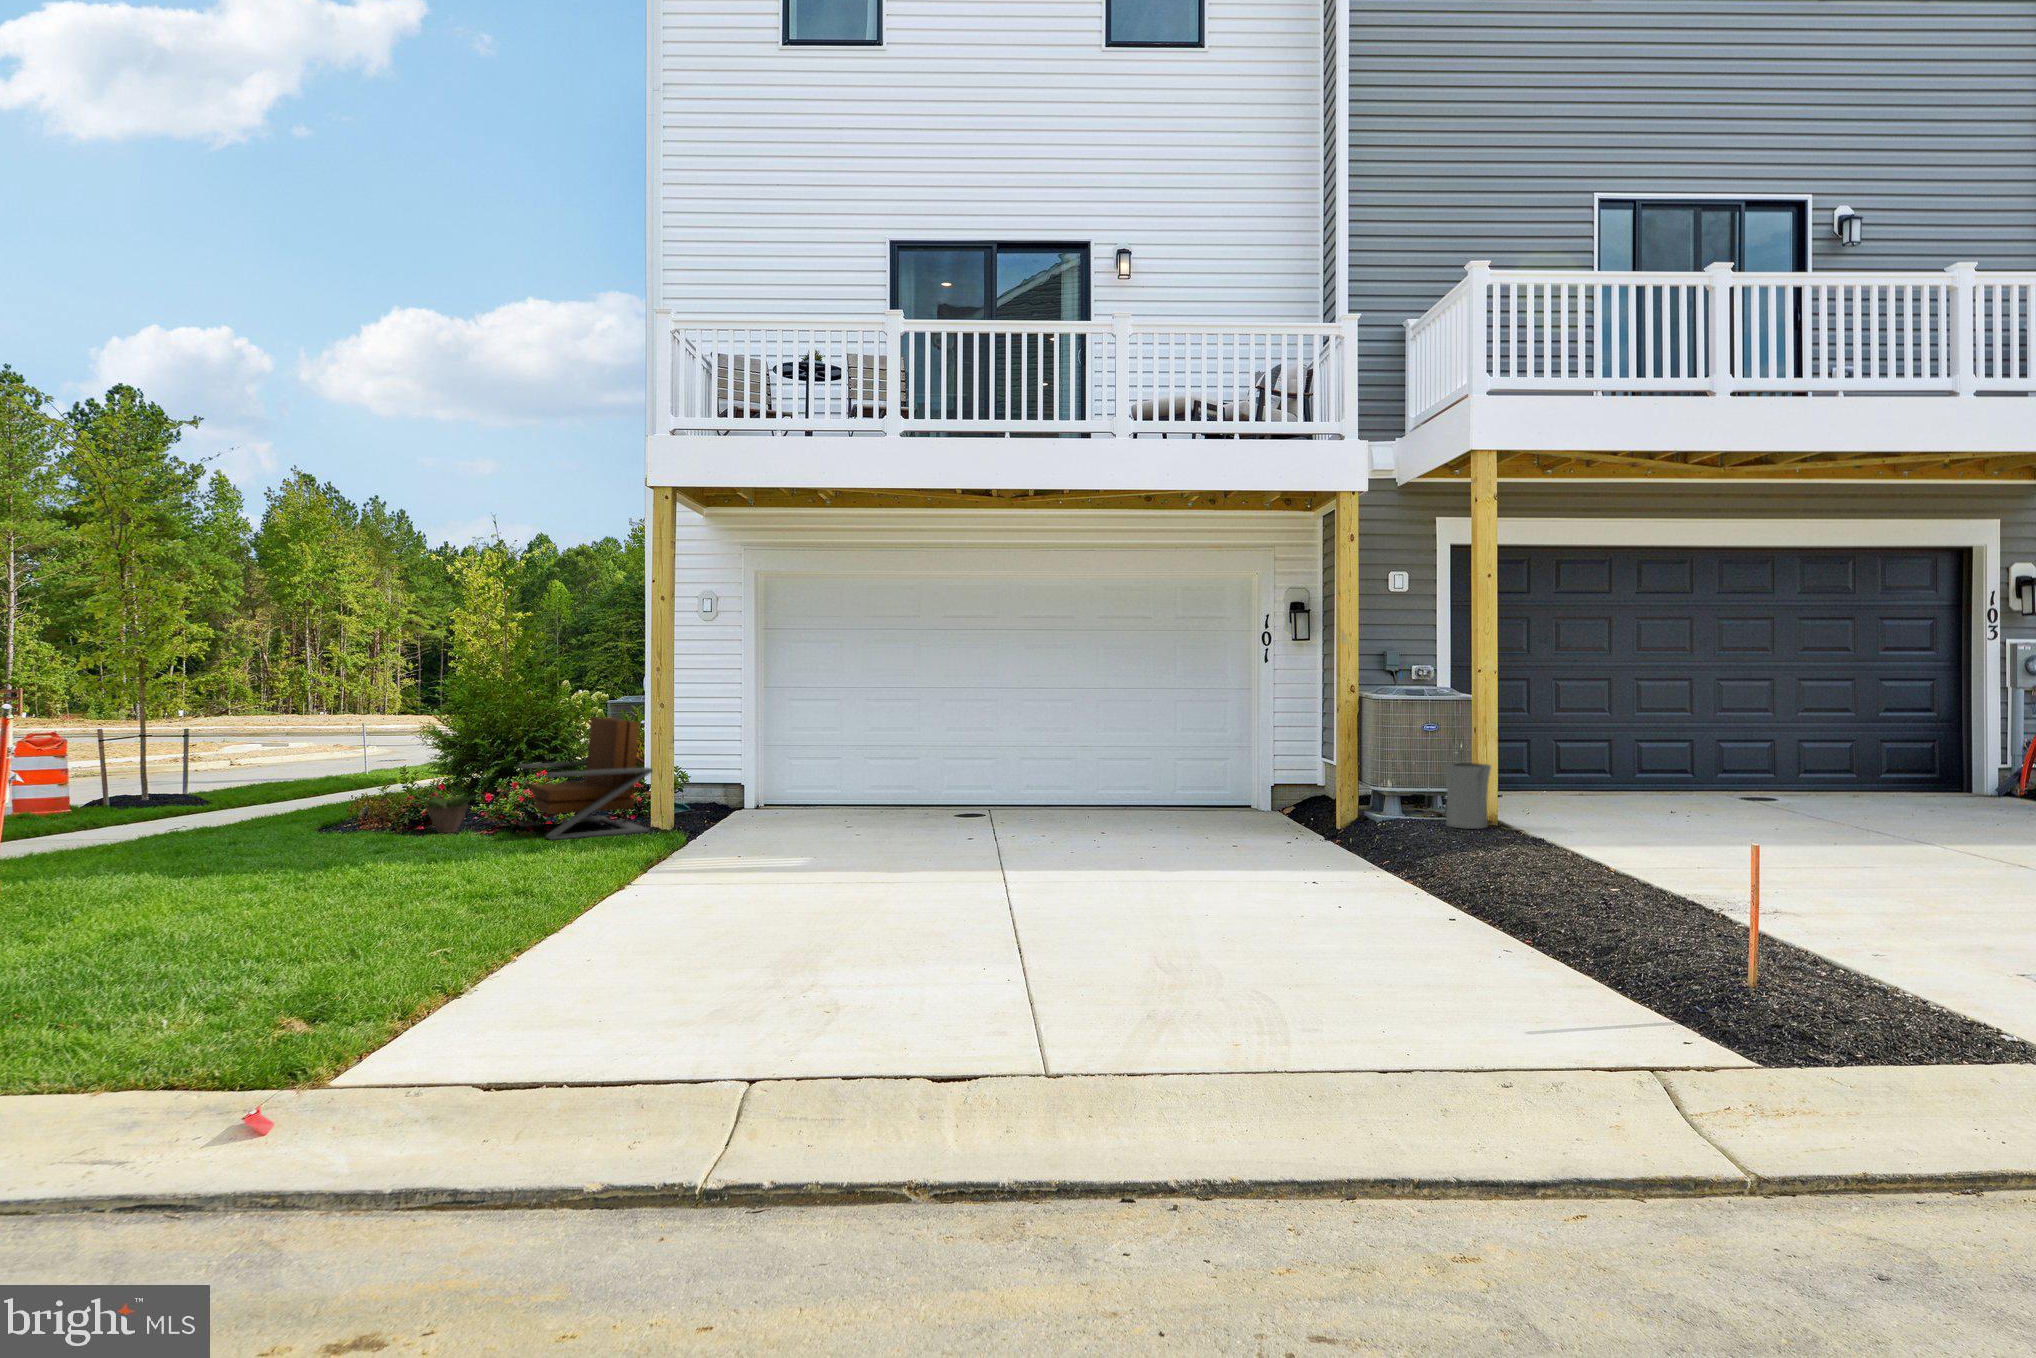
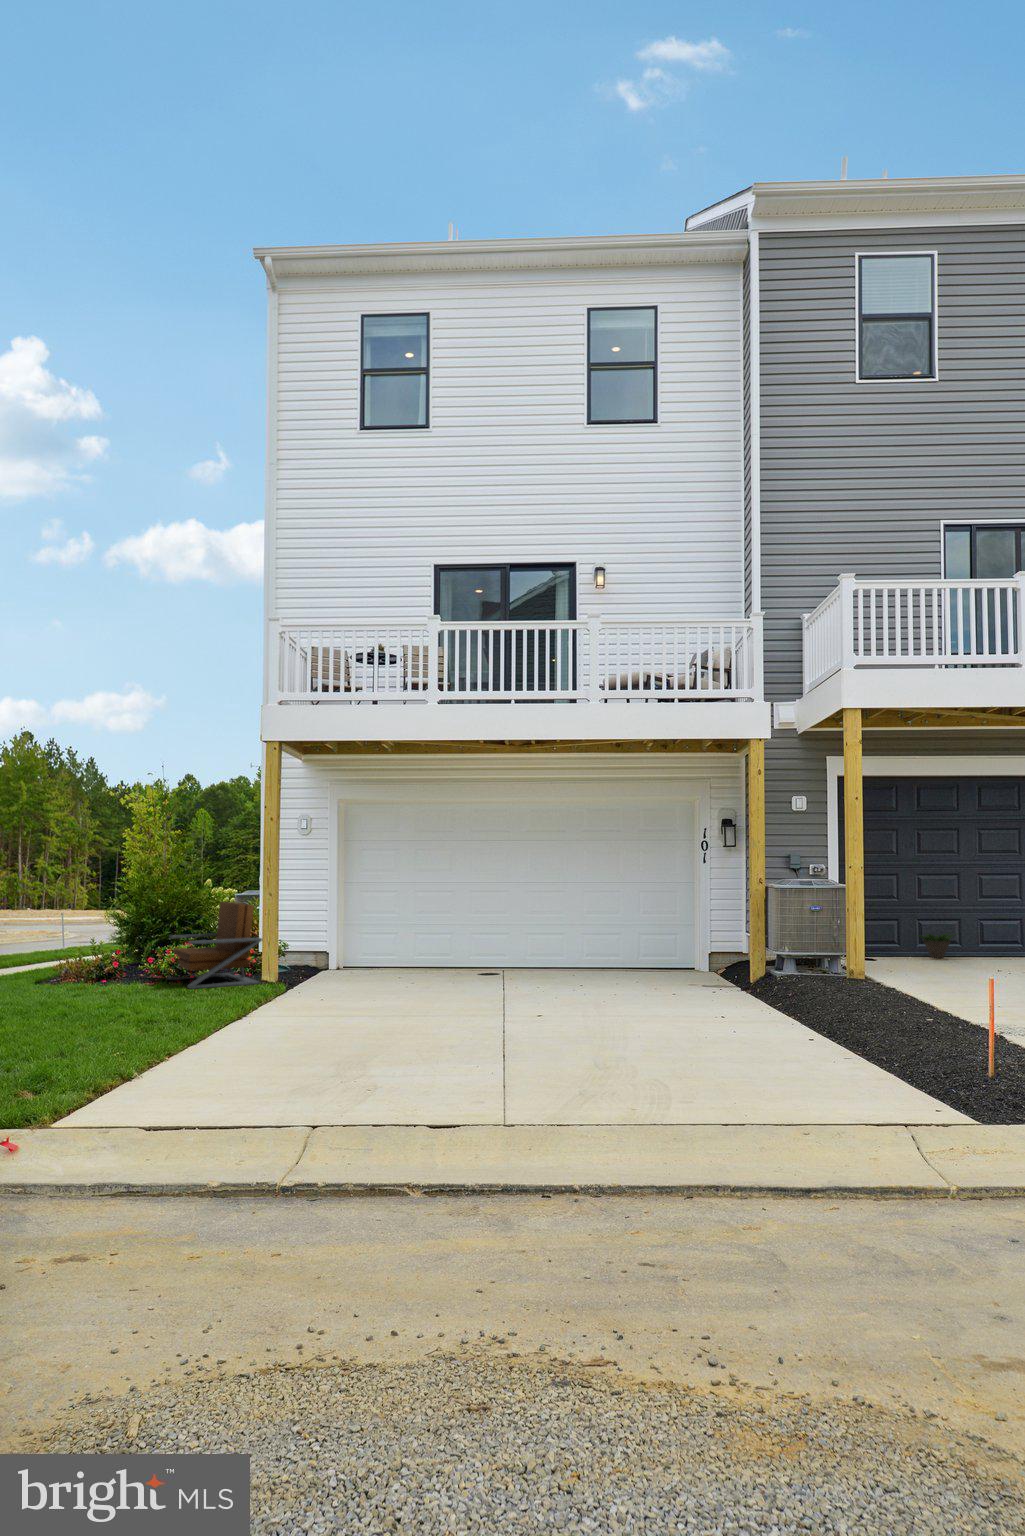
trash can: present [1444,763,1491,829] -> none [824,934,863,982]
decorative plant: present [411,795,474,833] -> present [918,933,953,958]

